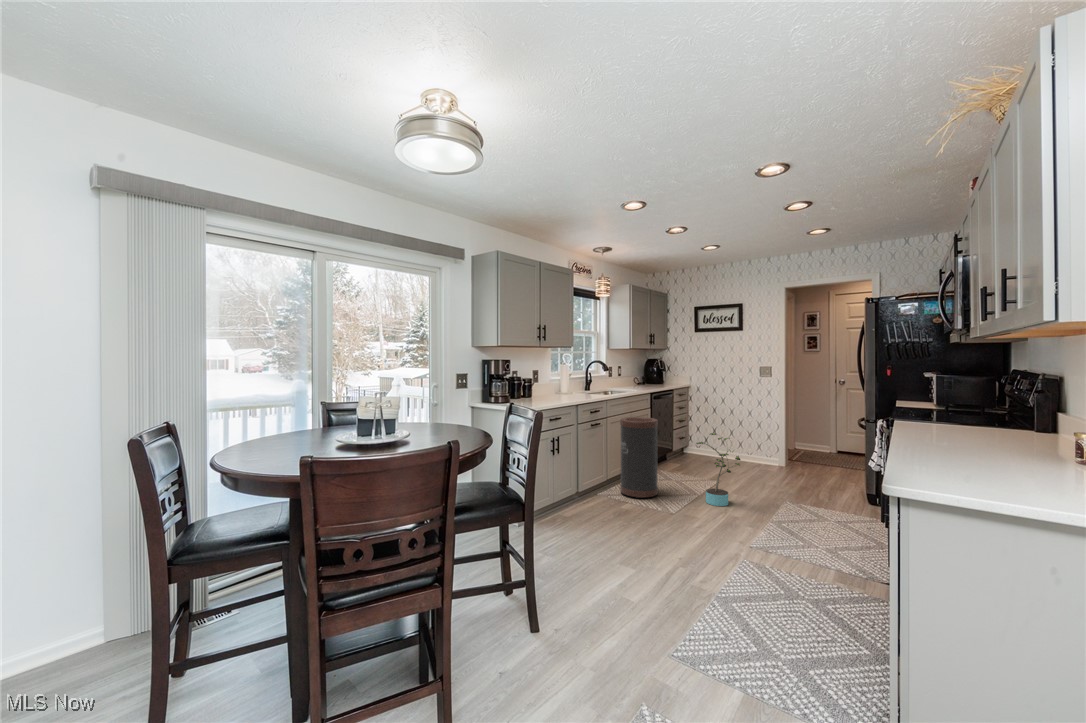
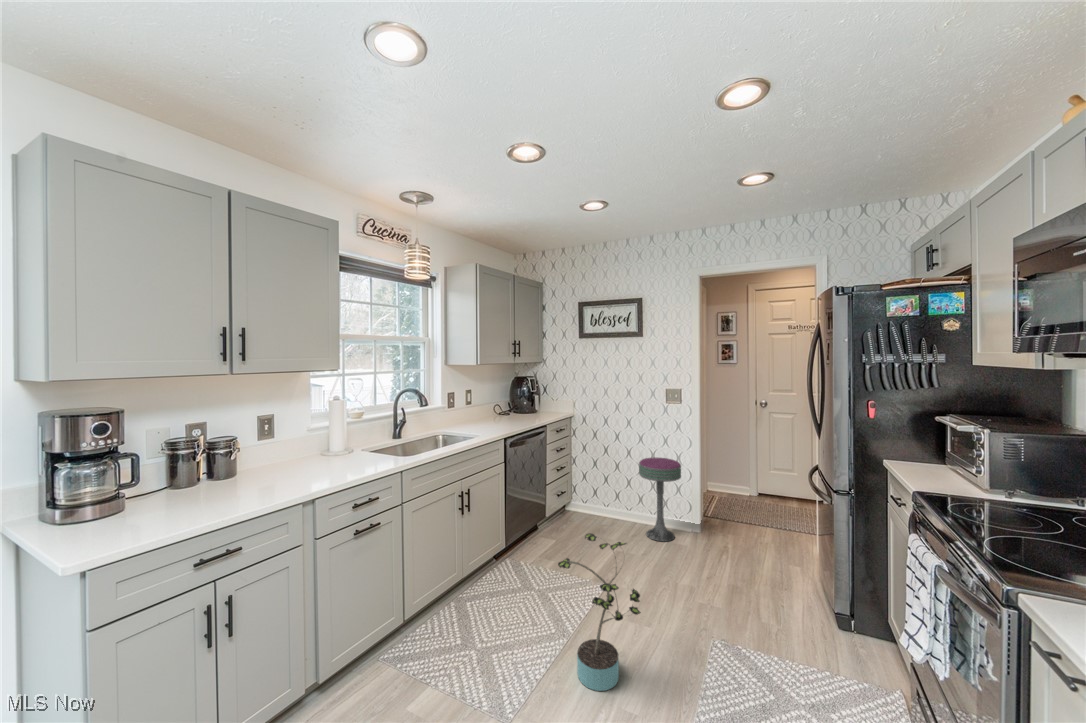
bar stool: none [740,414,770,468] -> present [639,458,681,542]
trash can: present [620,417,658,498] -> none [419,499,493,678]

